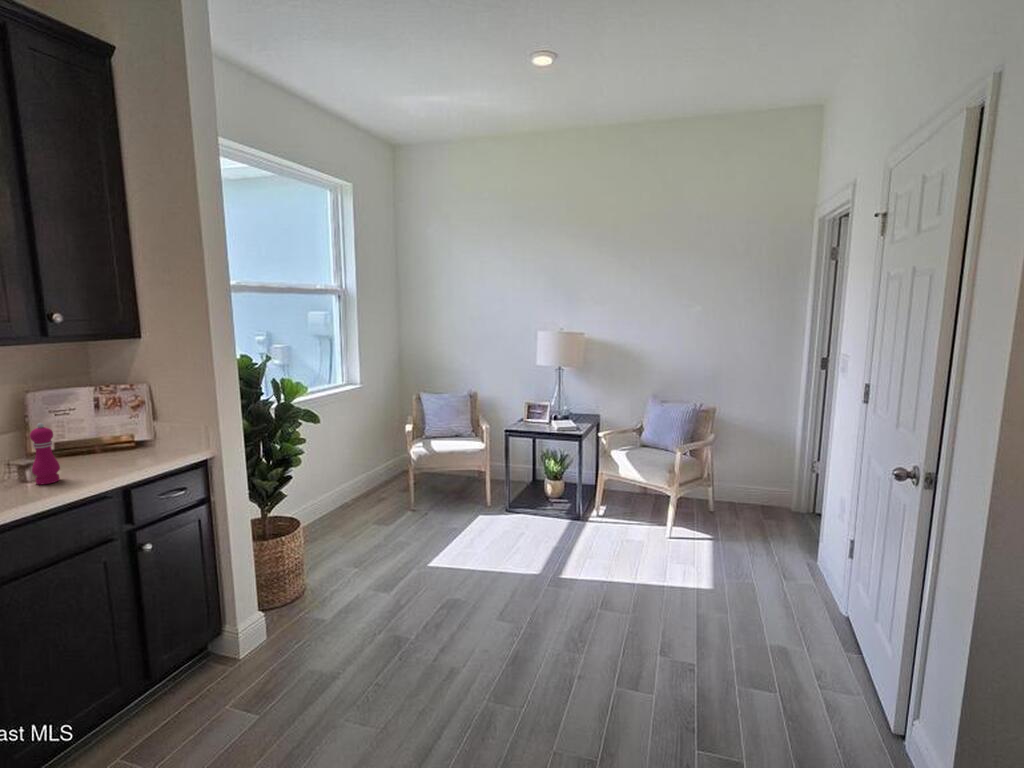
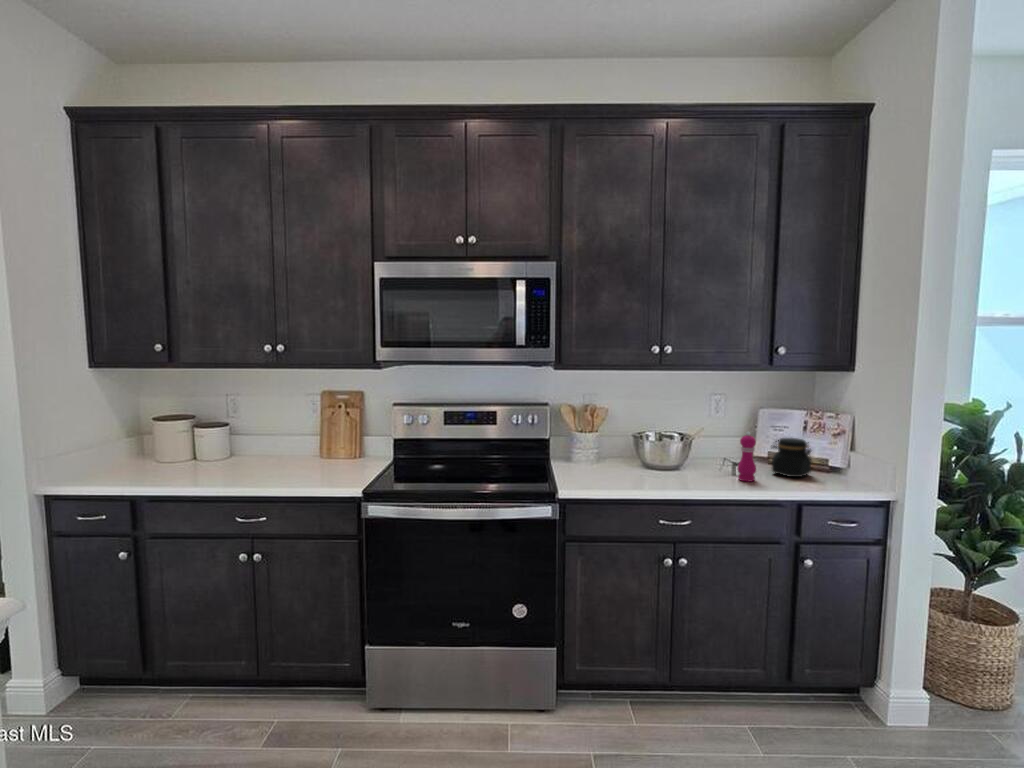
jar: none [64,419,121,464] -> present [772,438,812,477]

